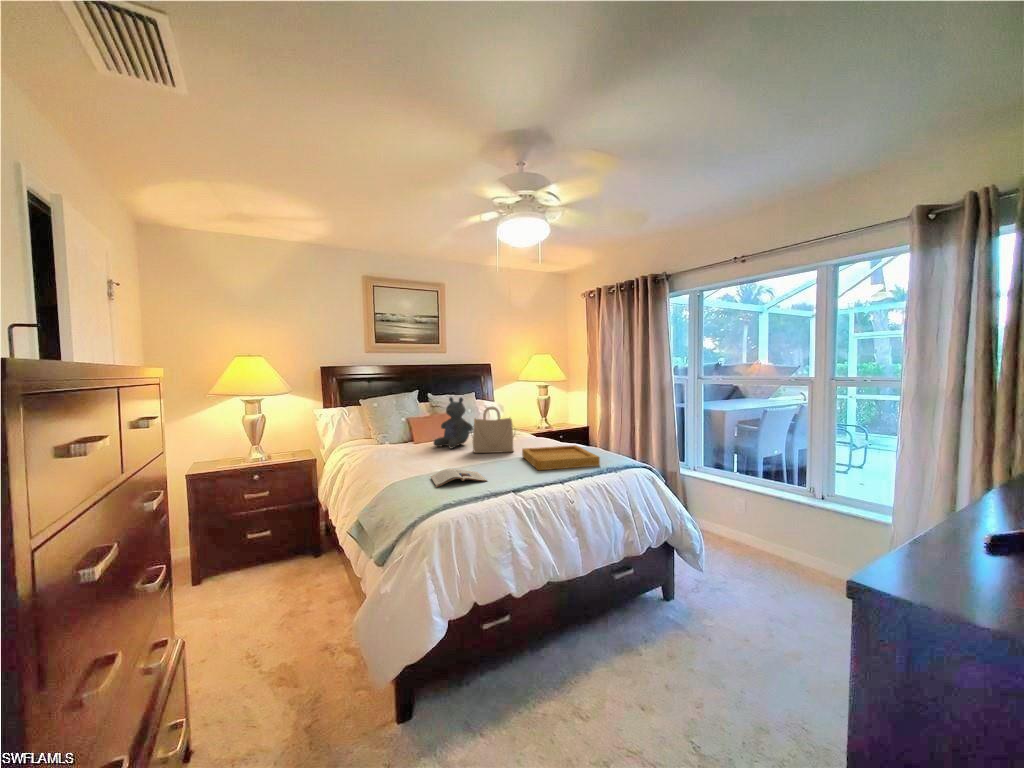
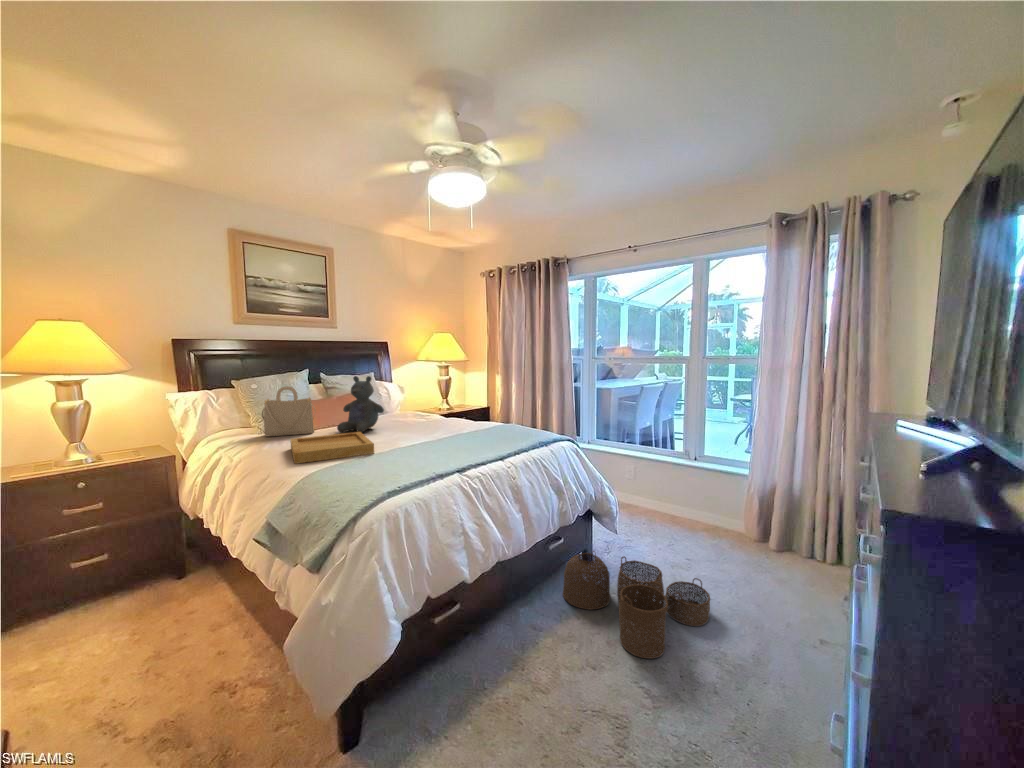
handbag: present [473,406,514,453] -> present [262,386,315,436]
tray: present [522,445,600,470] -> present [290,432,374,464]
magazine: present [431,469,487,487] -> none [356,453,425,475]
woven basket: none [629,588,800,717] -> present [563,551,710,658]

